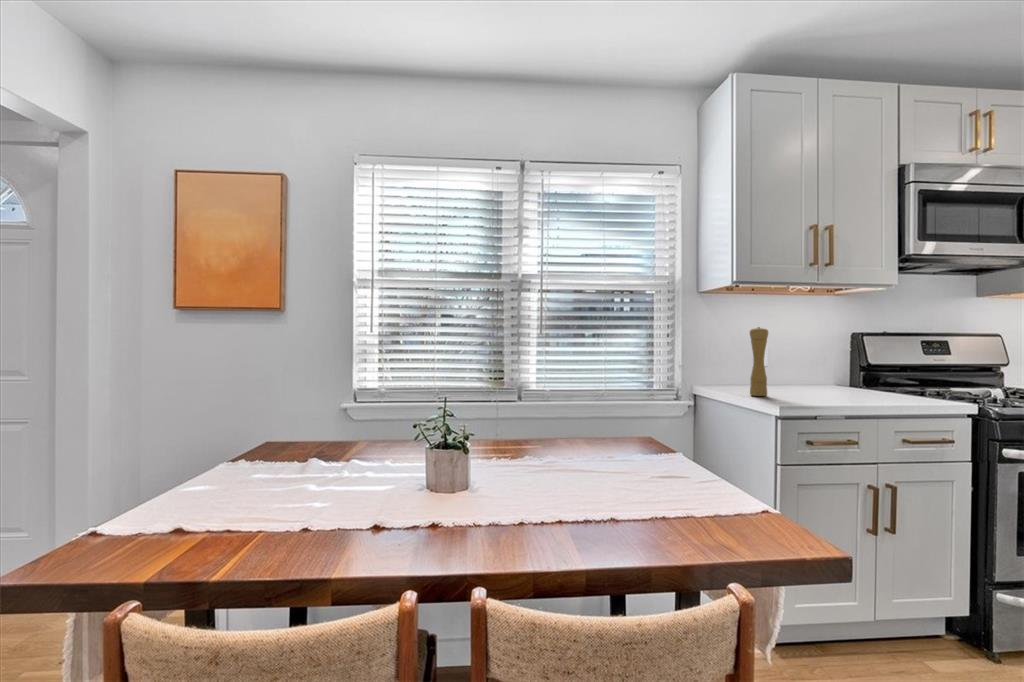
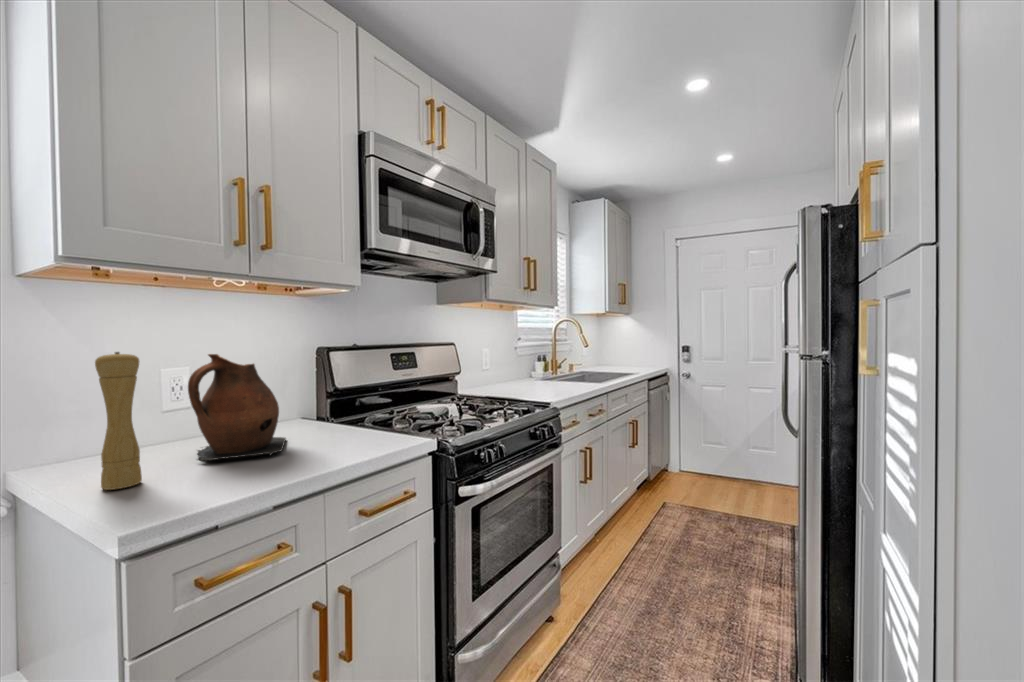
ceramic pitcher: none [782,331,840,396] -> present [188,354,286,460]

